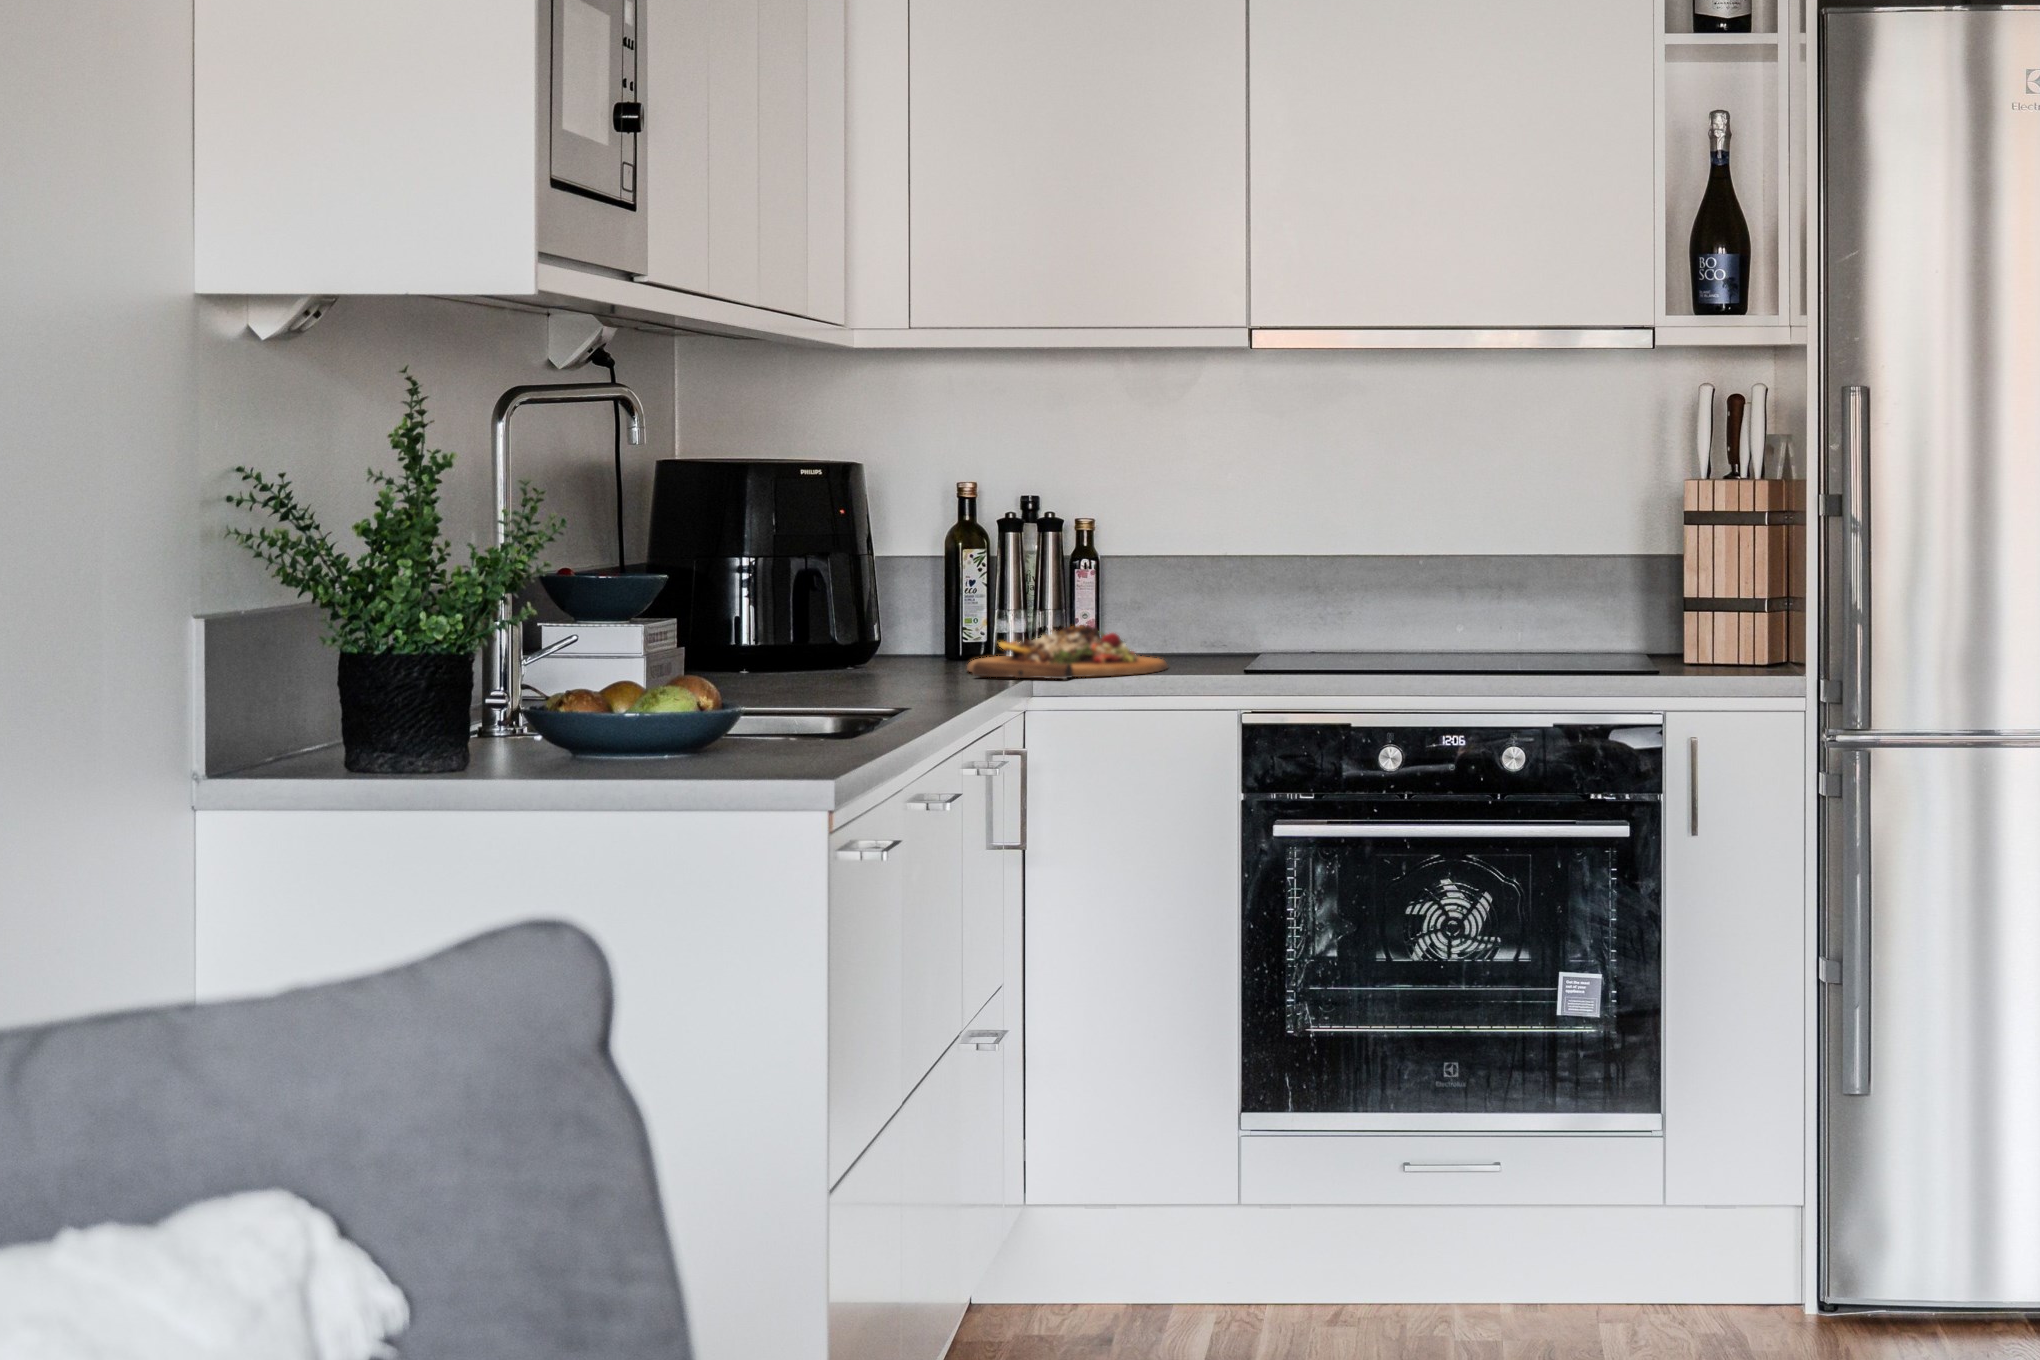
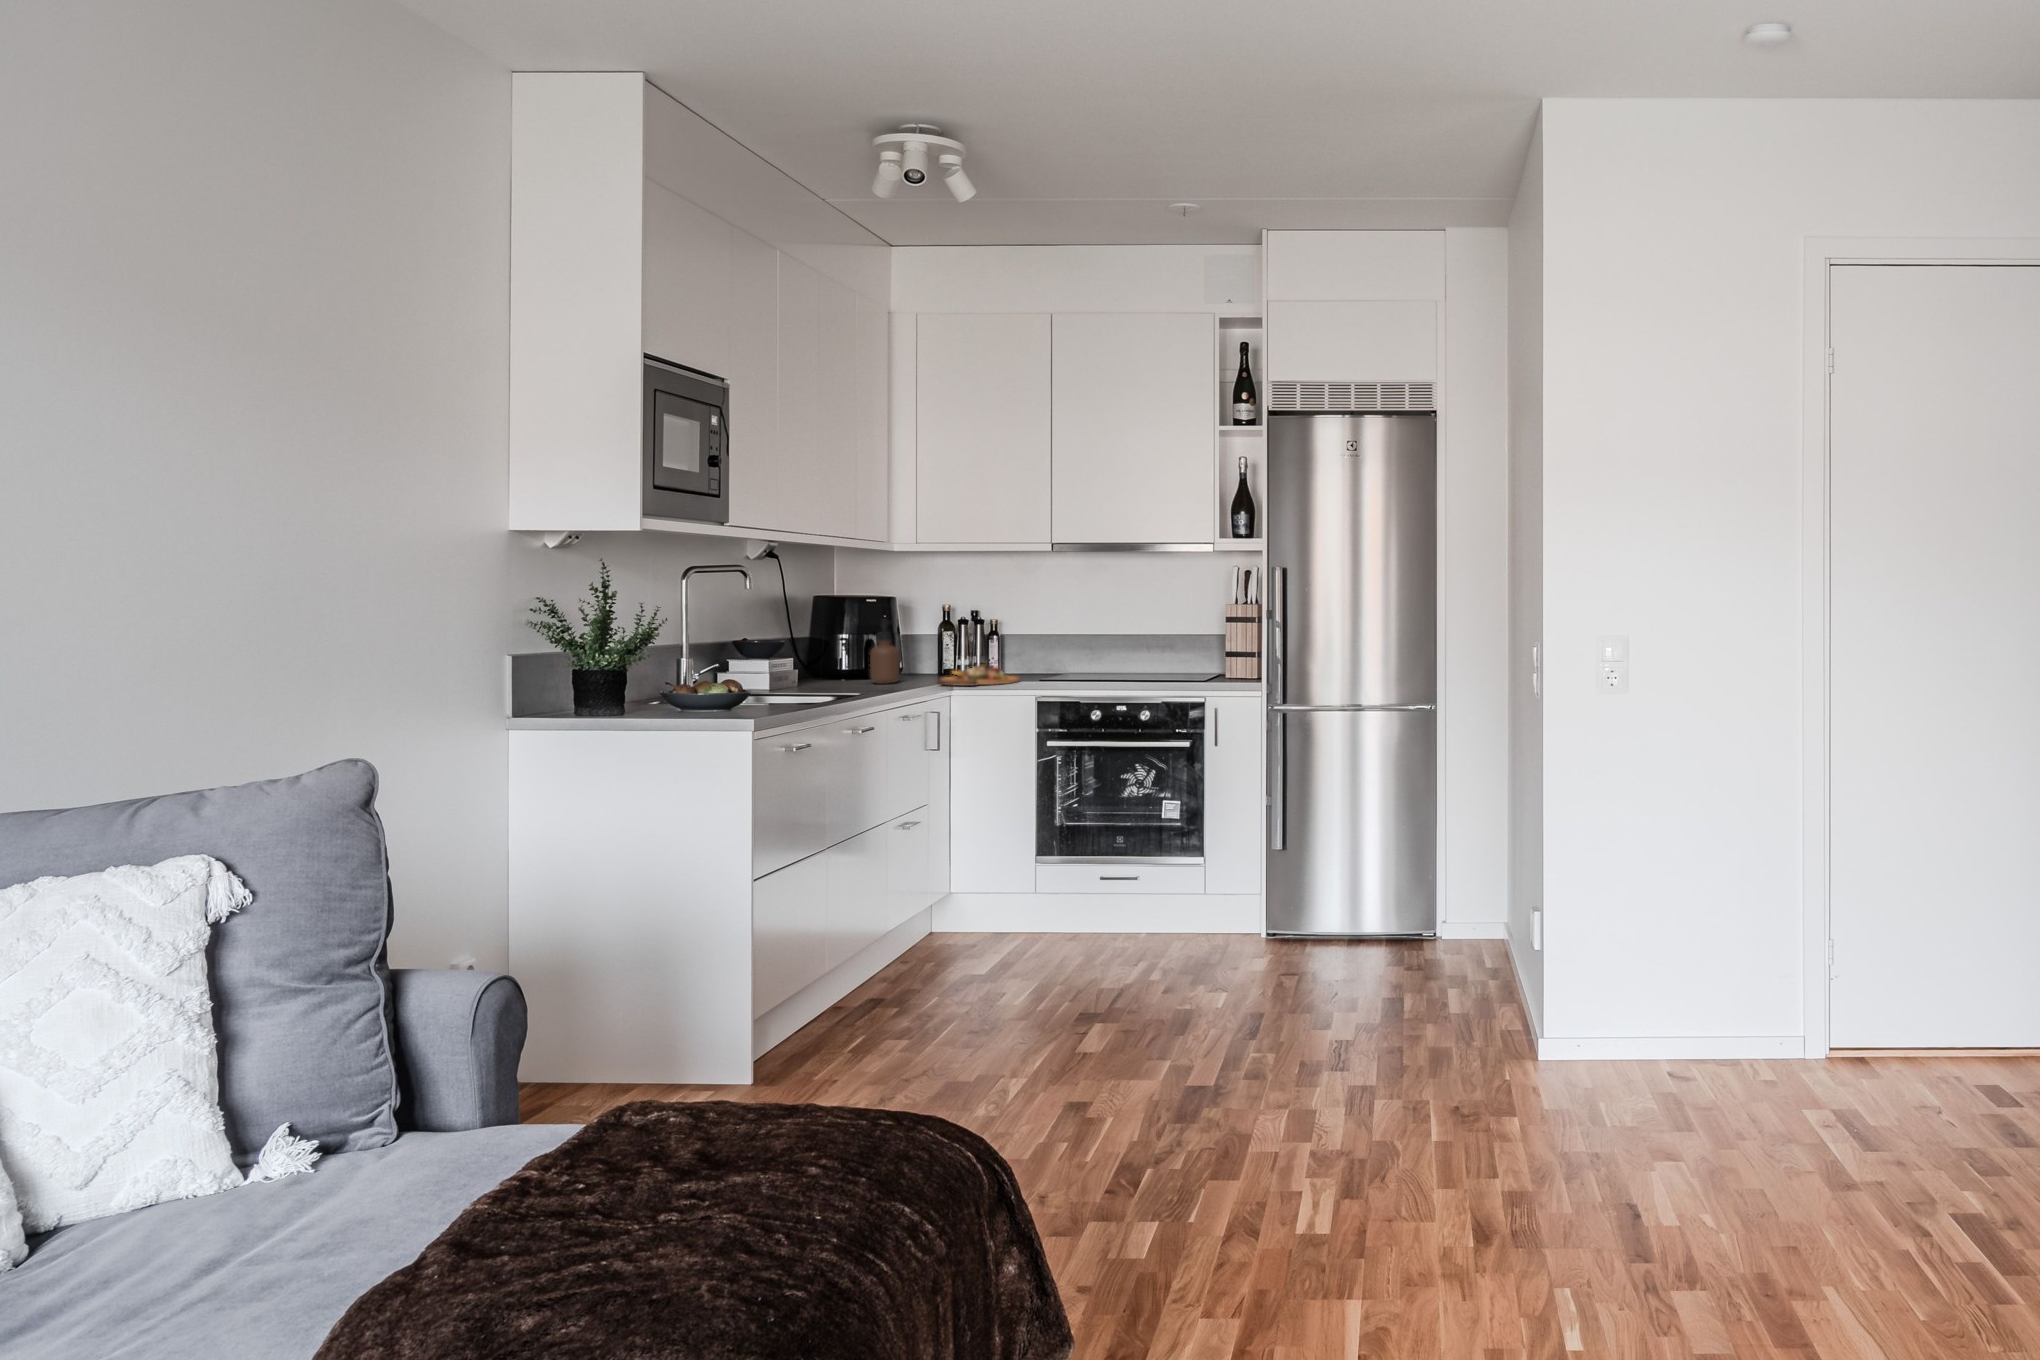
soap dispenser: none [797,513,867,672] -> present [870,620,899,684]

